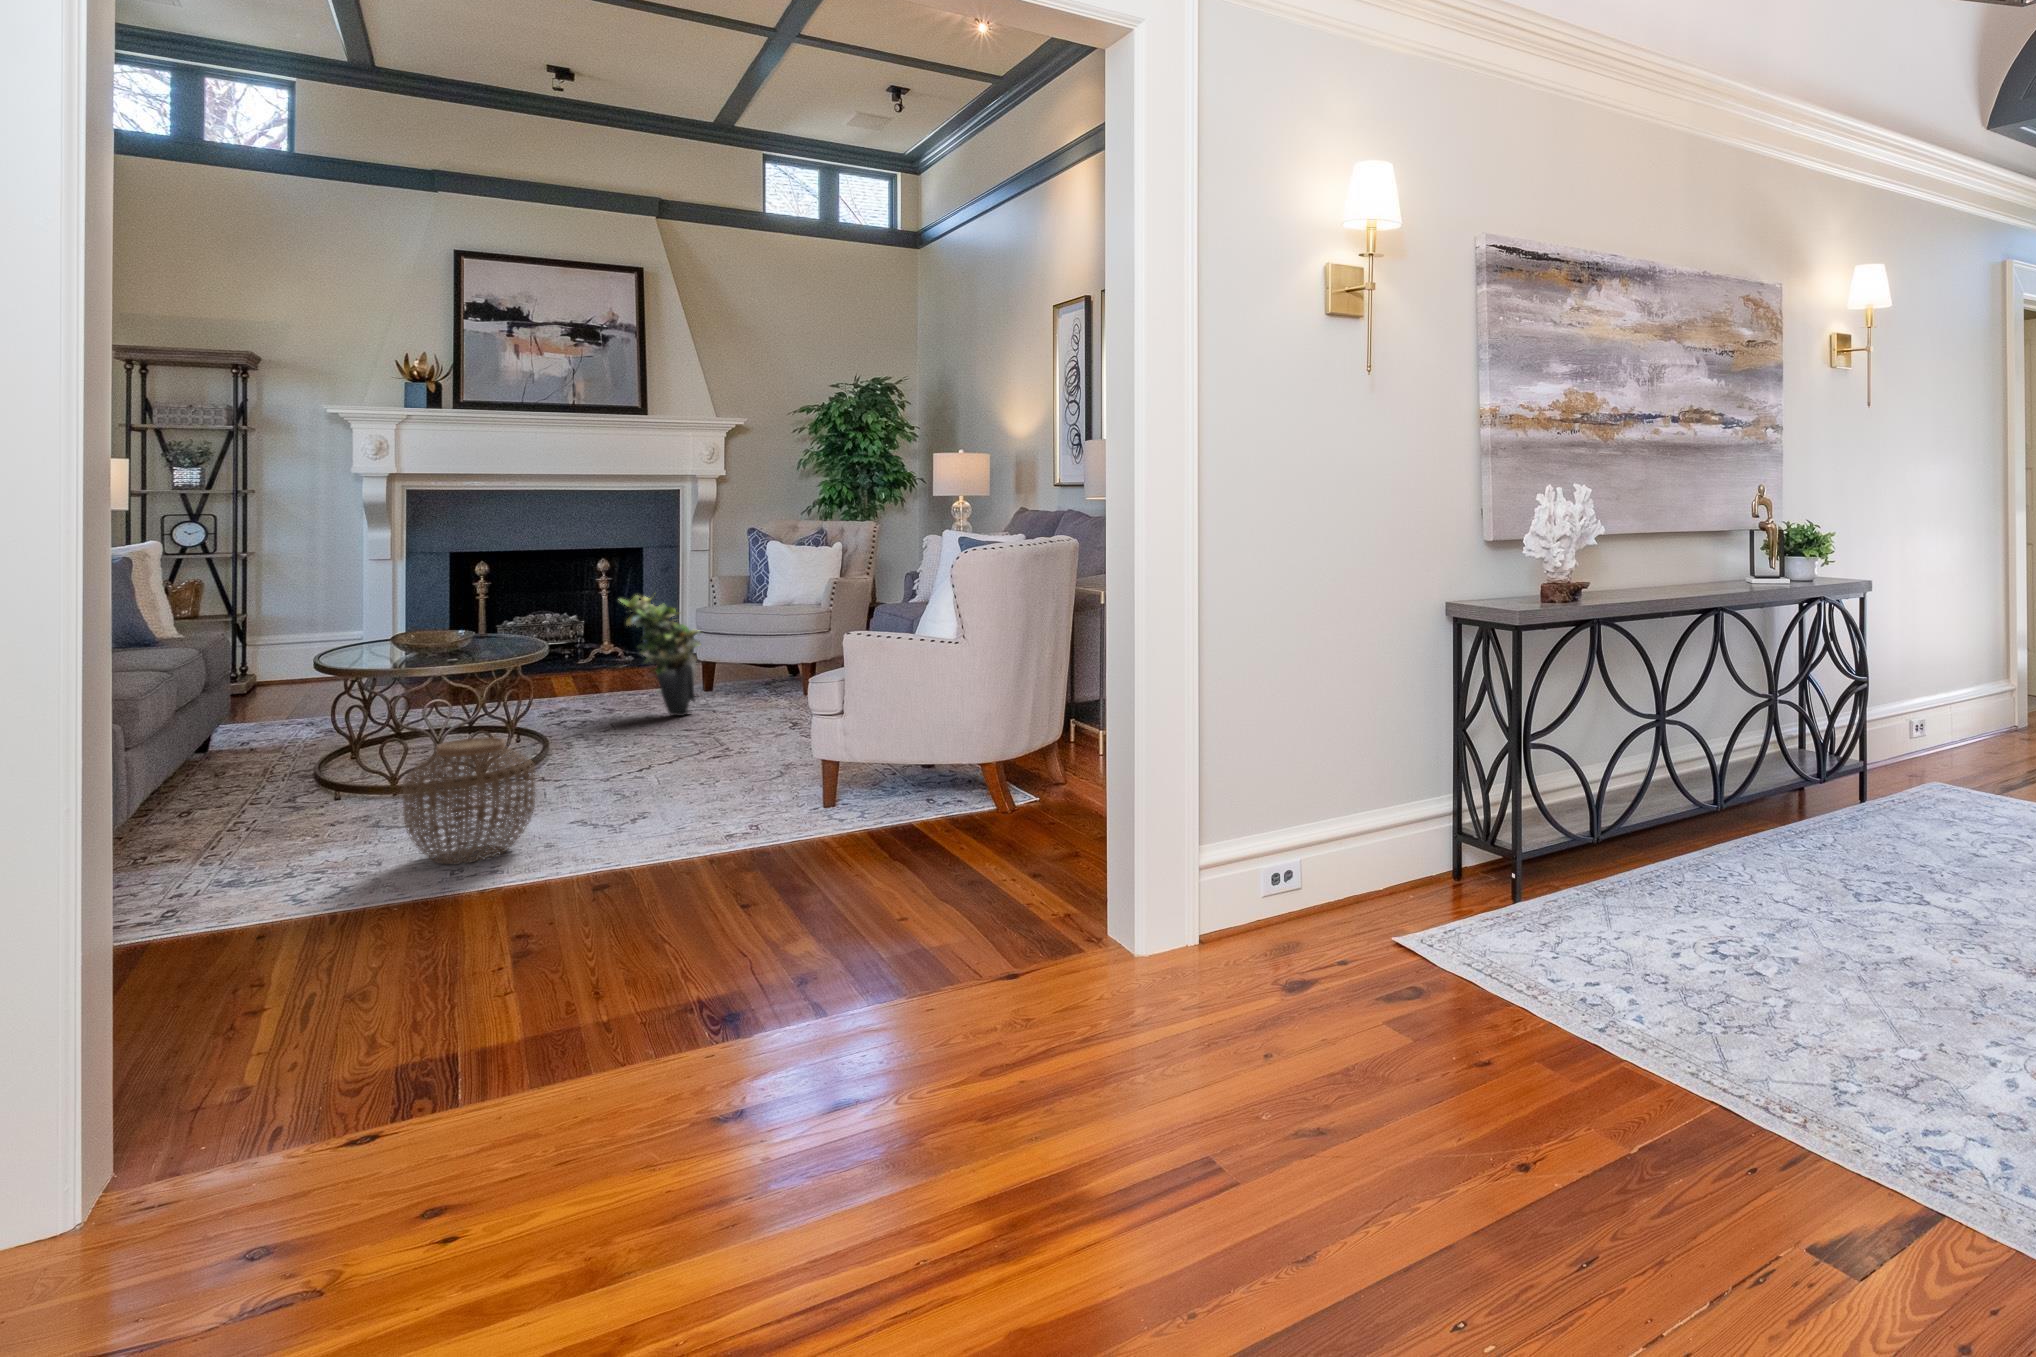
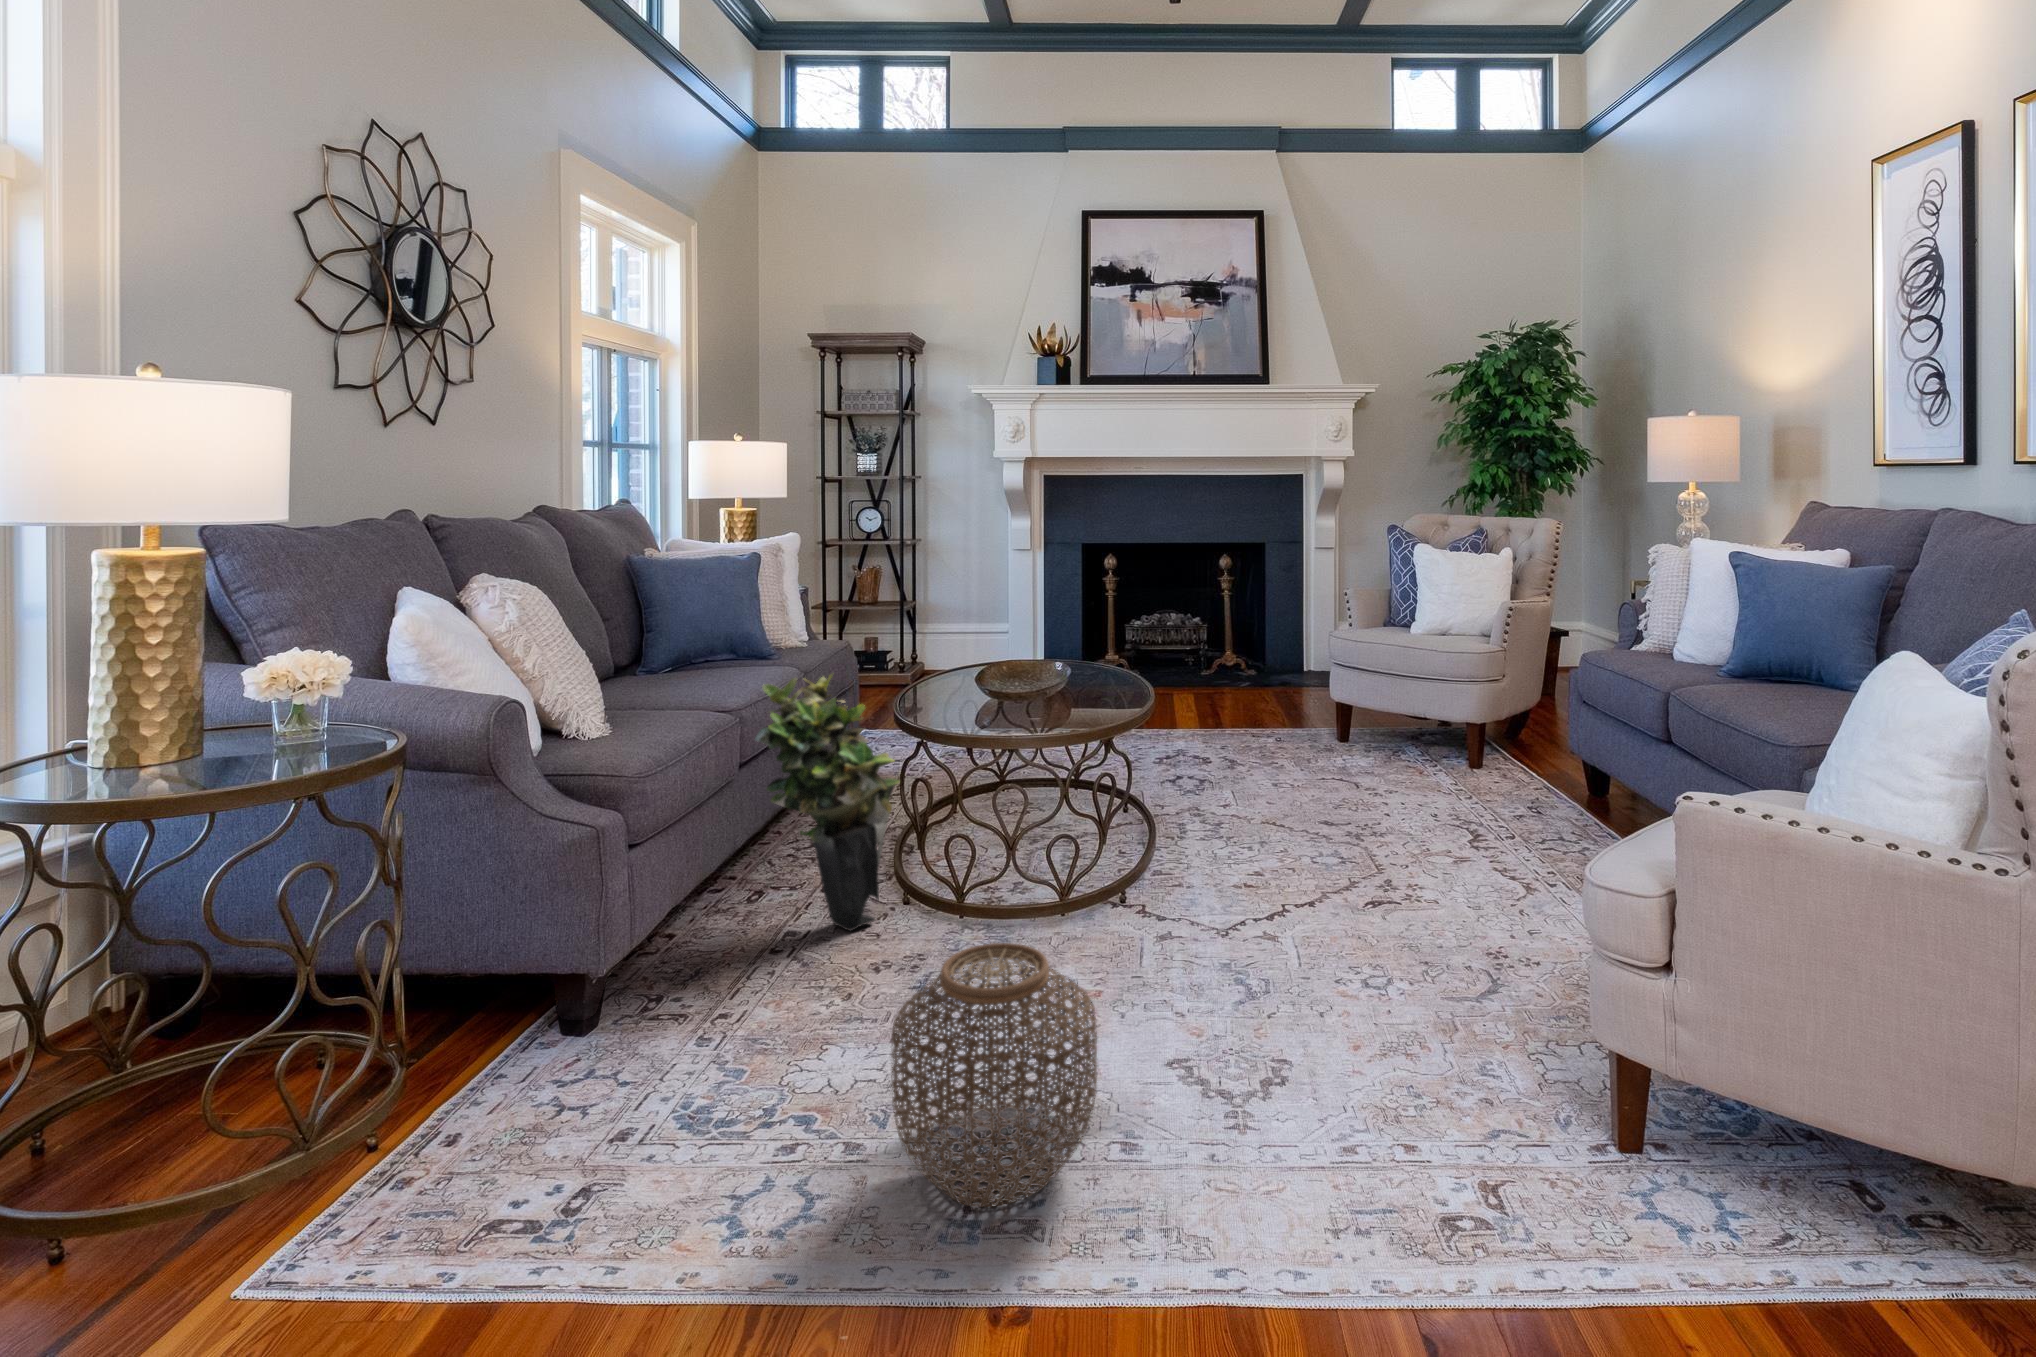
potted plant: present [620,595,701,716] -> present [755,675,899,931]

